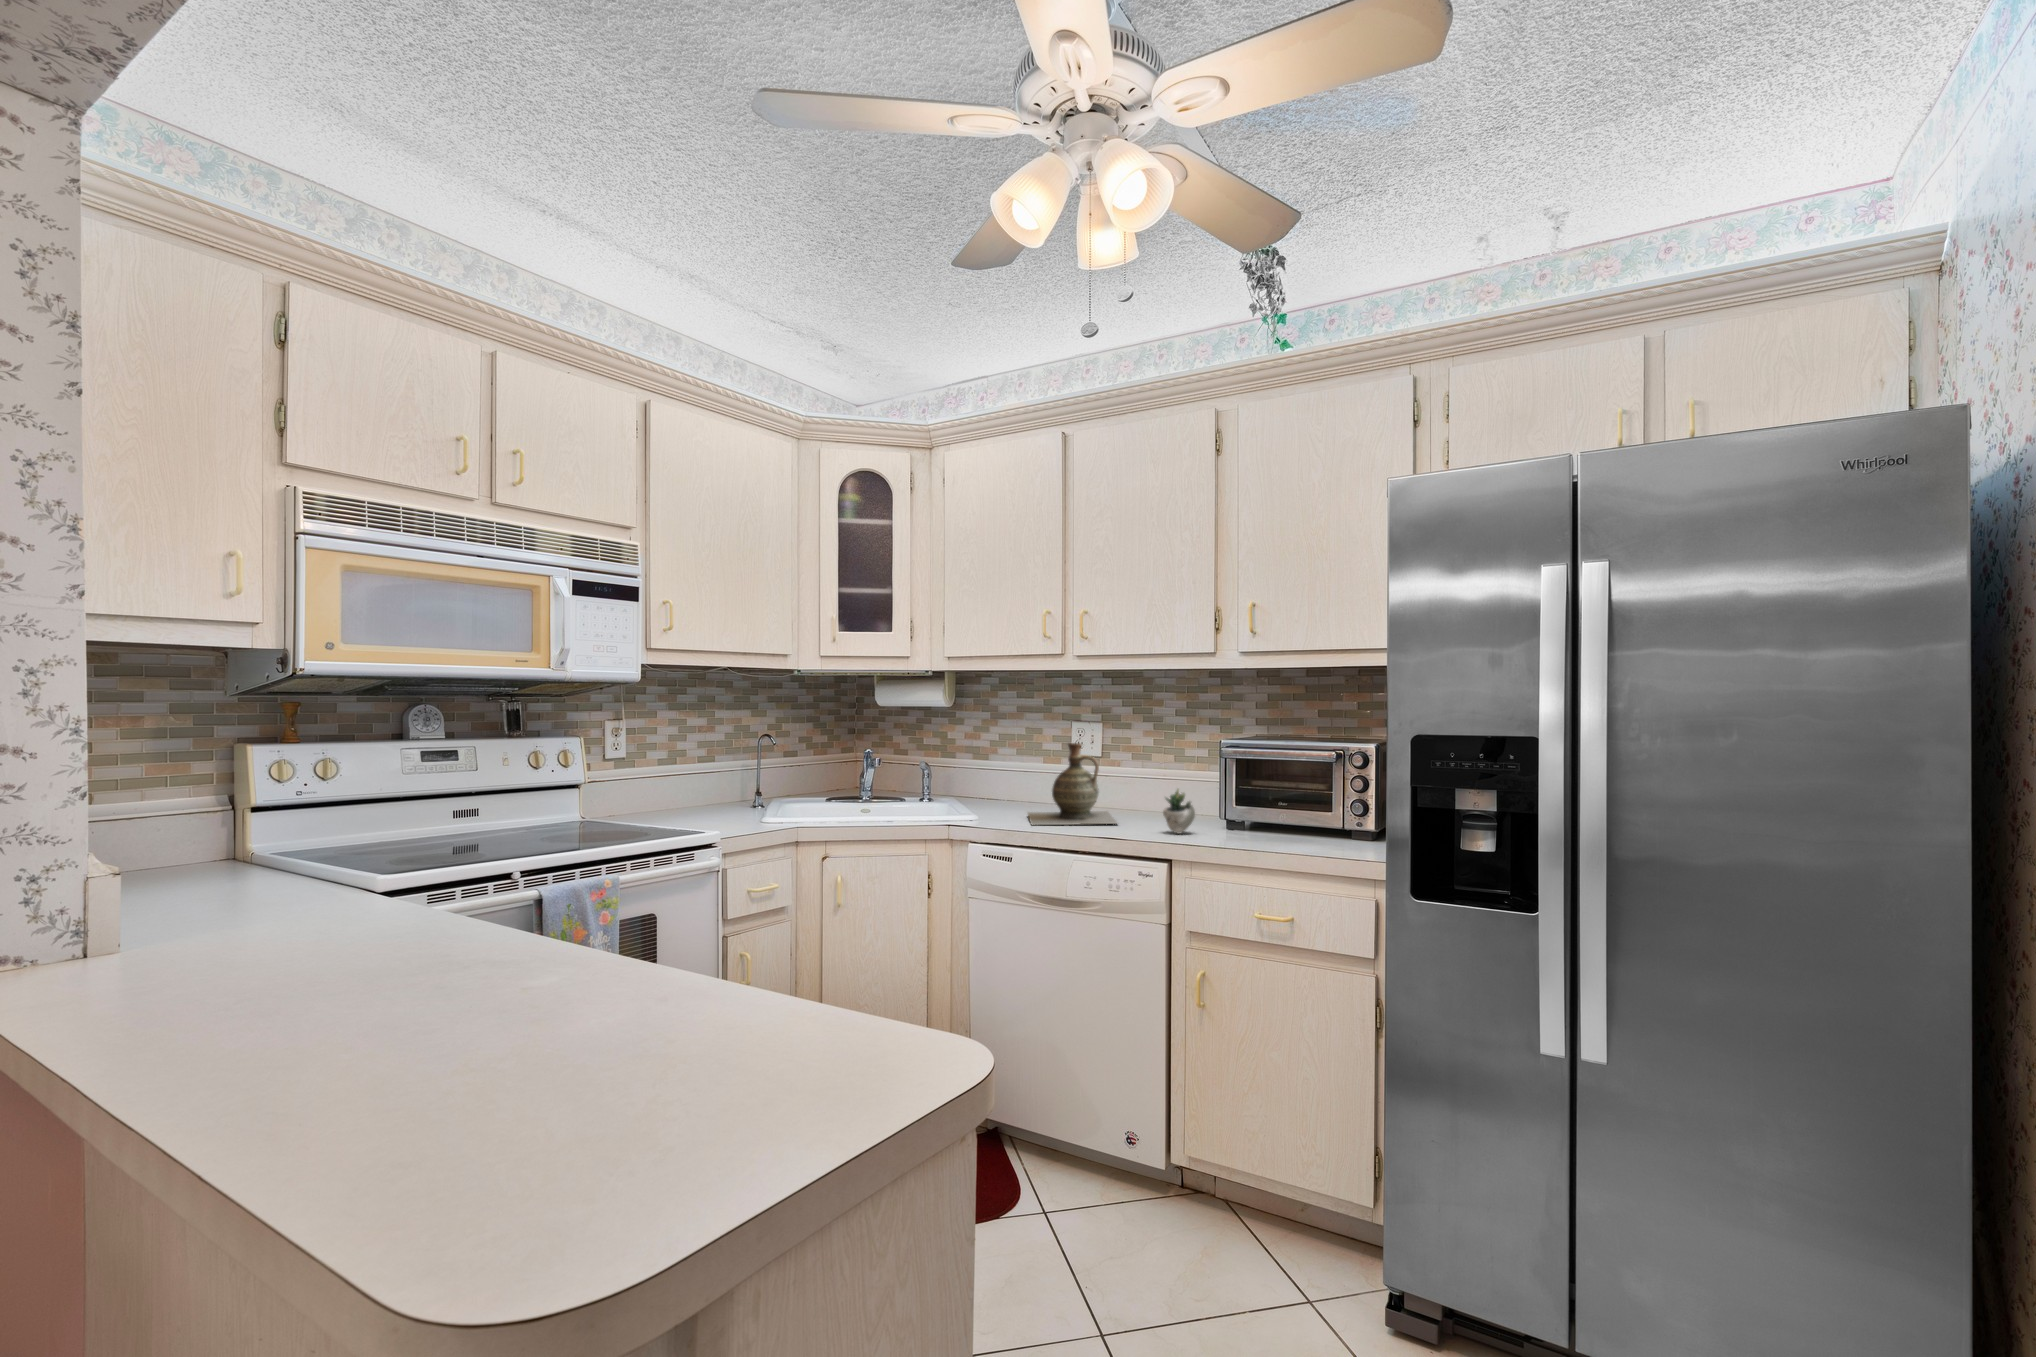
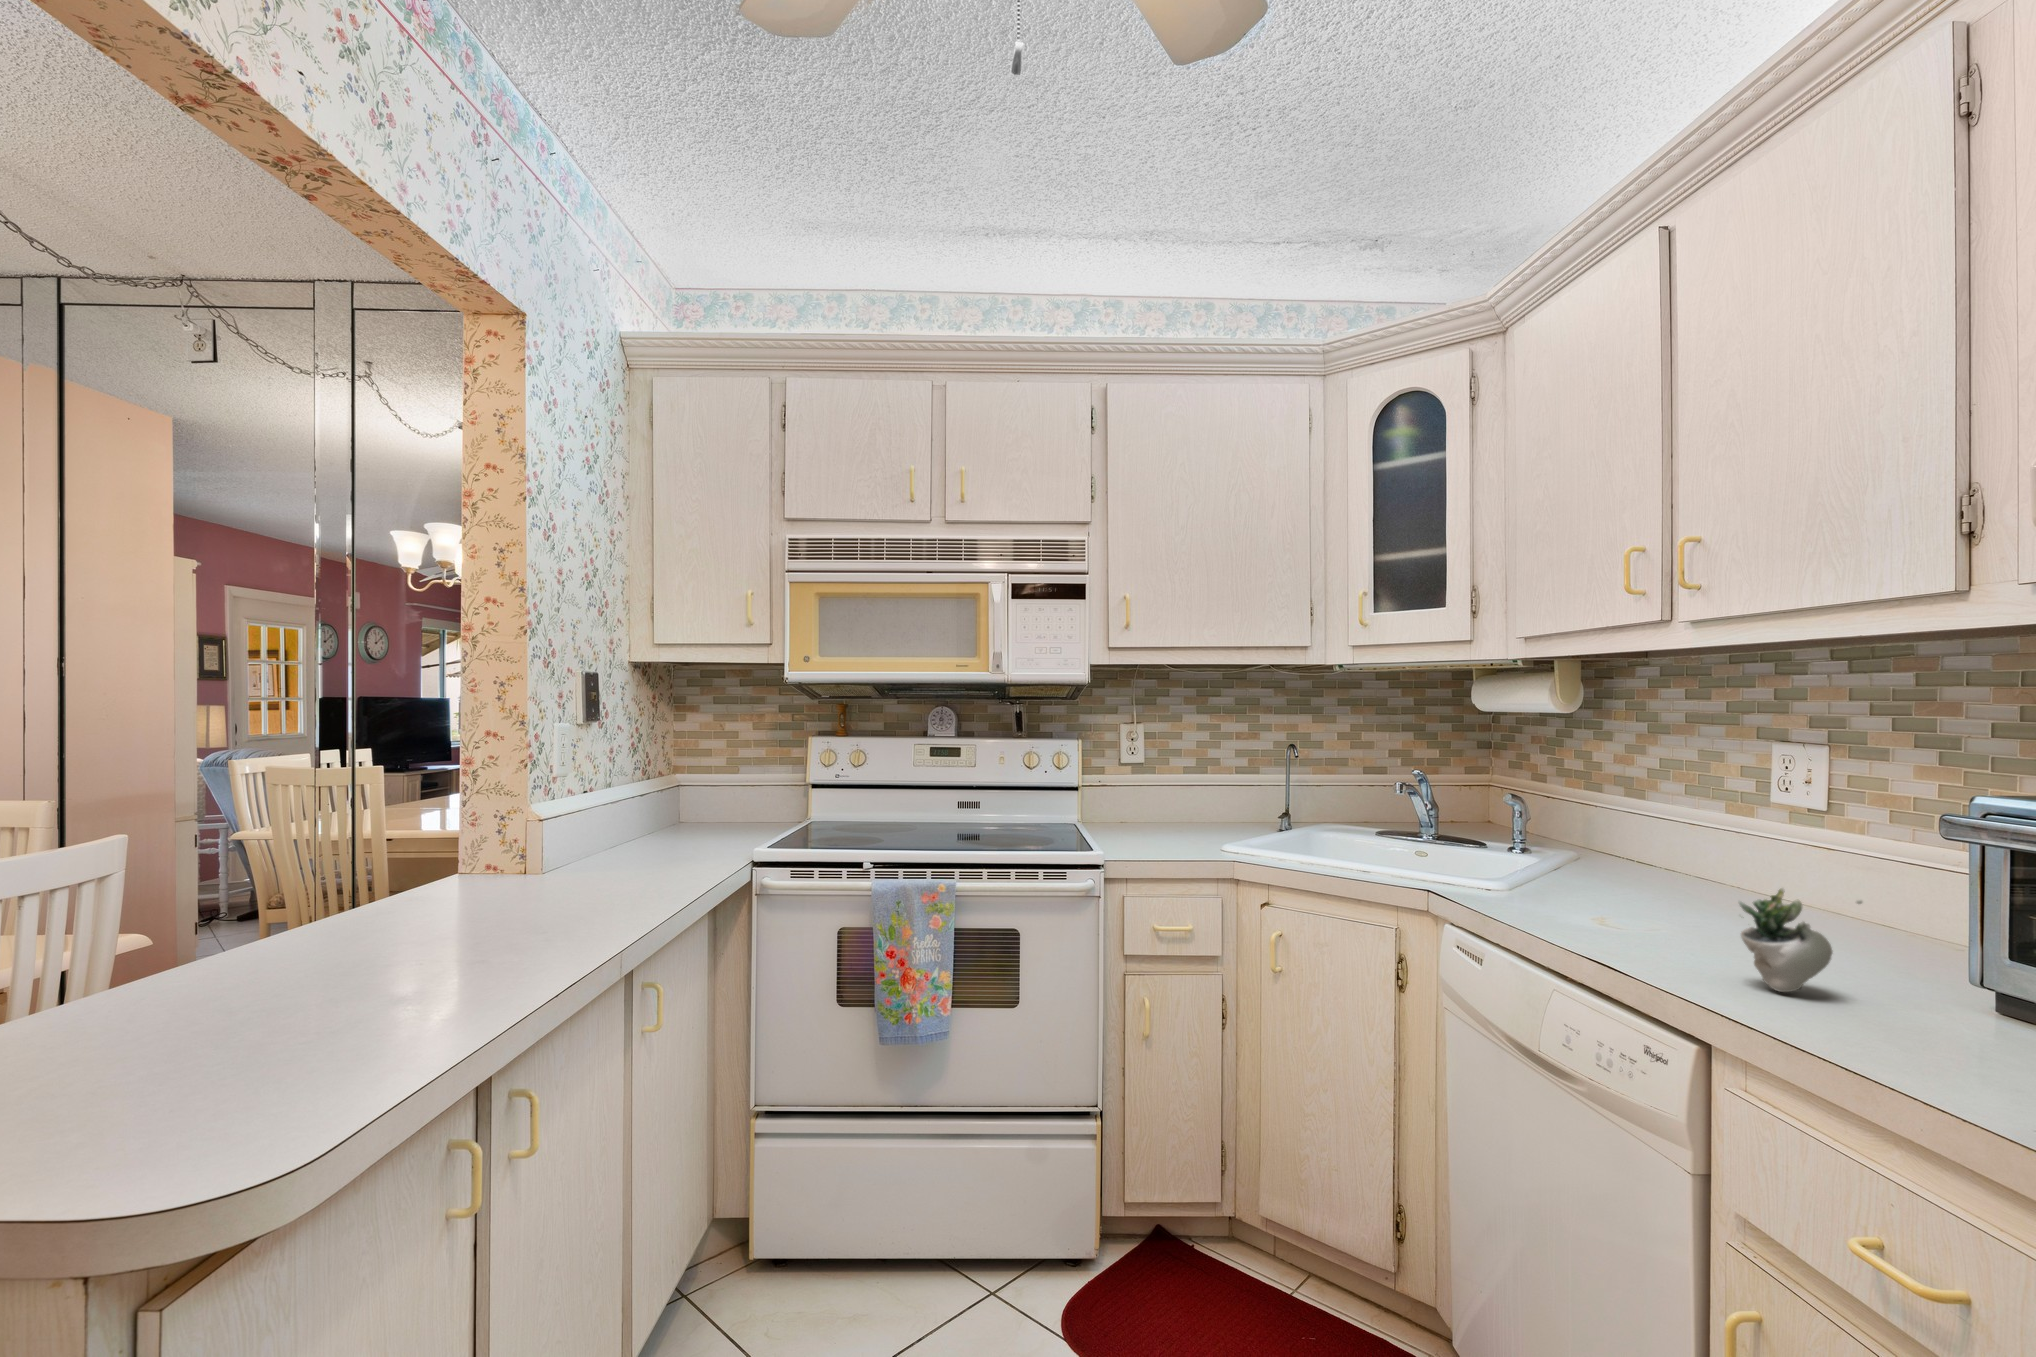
ceramic jug: present [1028,743,1117,825] -> none [1526,776,1765,942]

